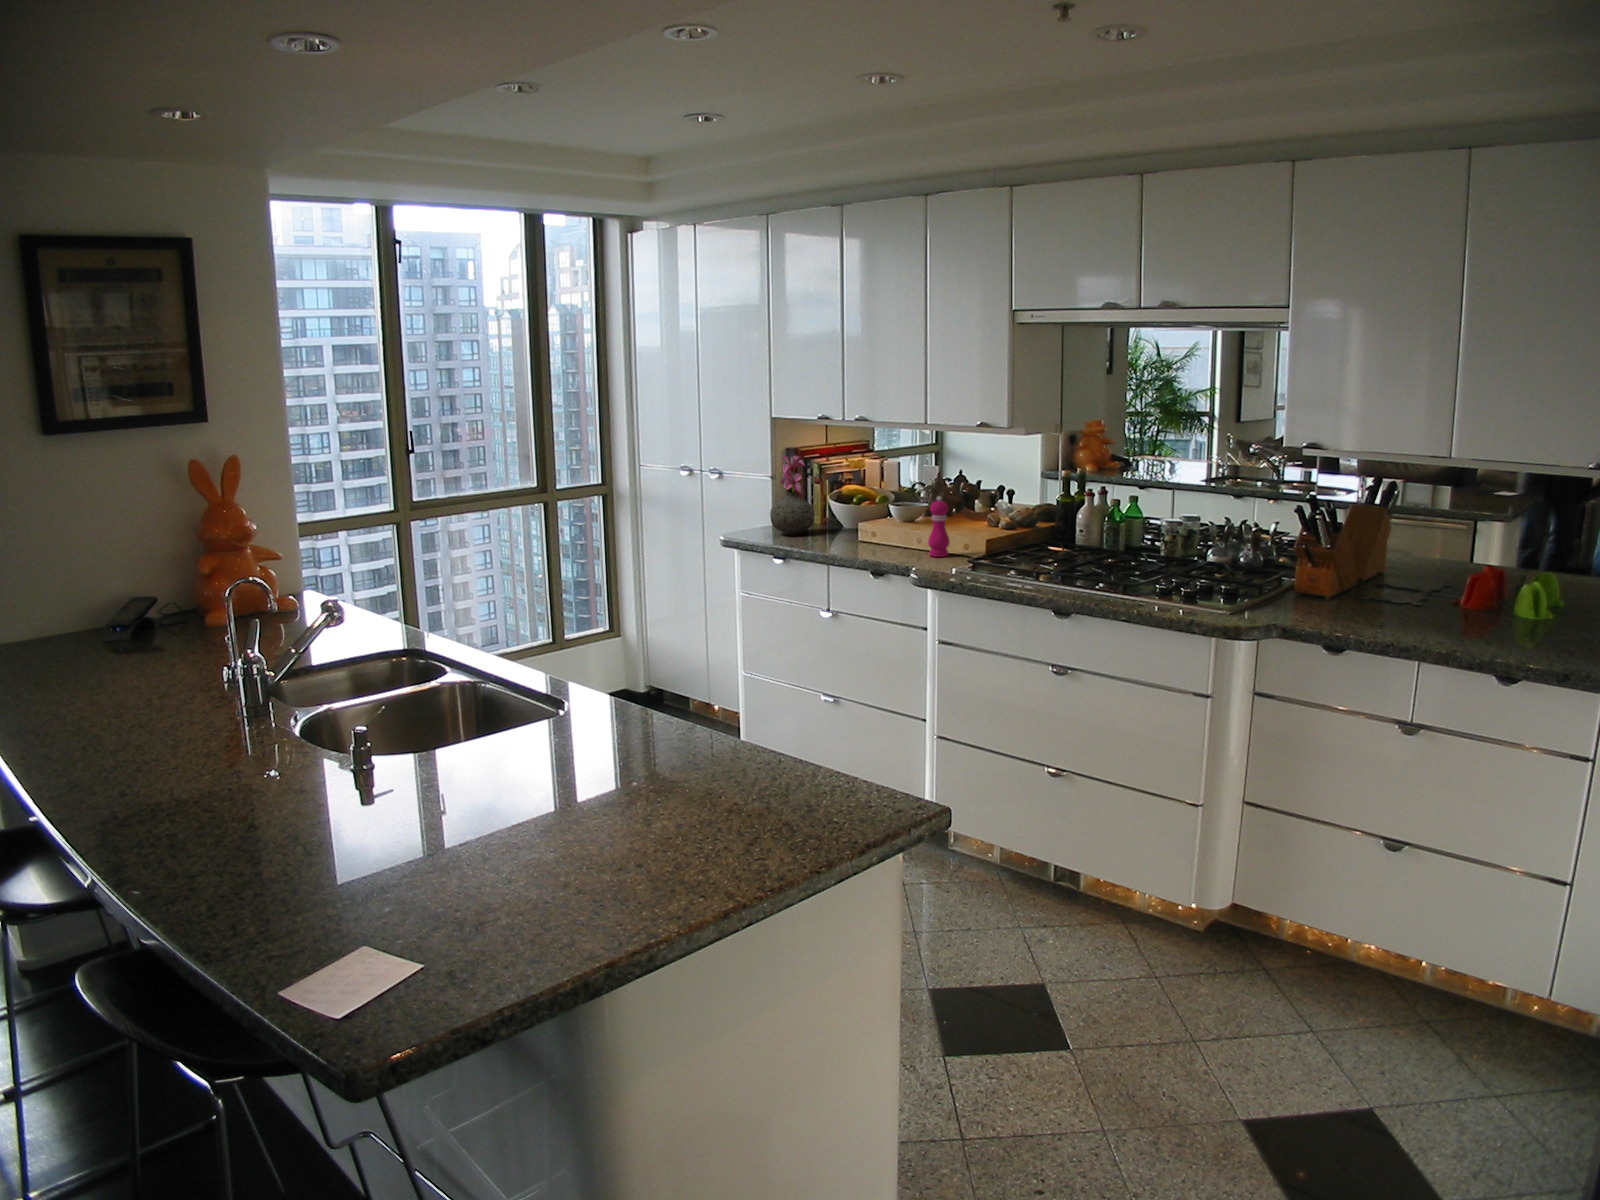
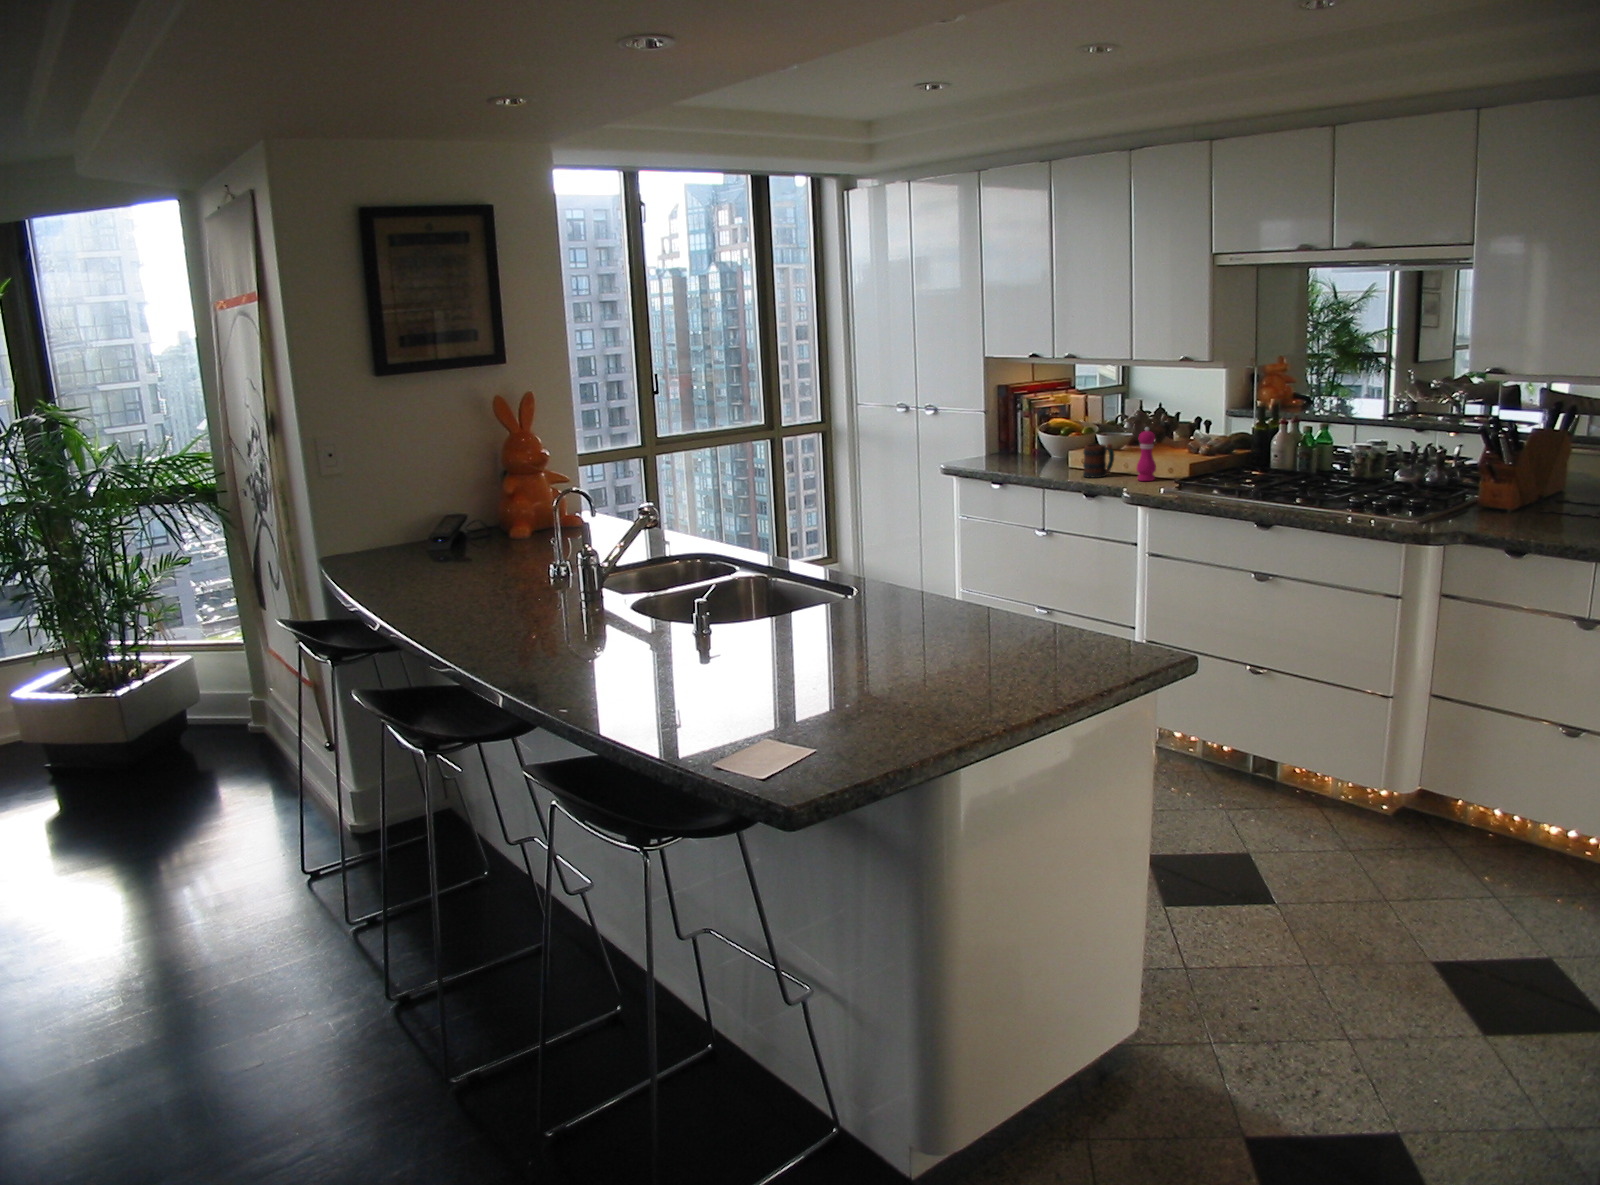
vase: present [770,455,814,535] -> none [986,393,1026,465]
mug: none [871,514,905,552] -> present [1083,444,1114,478]

